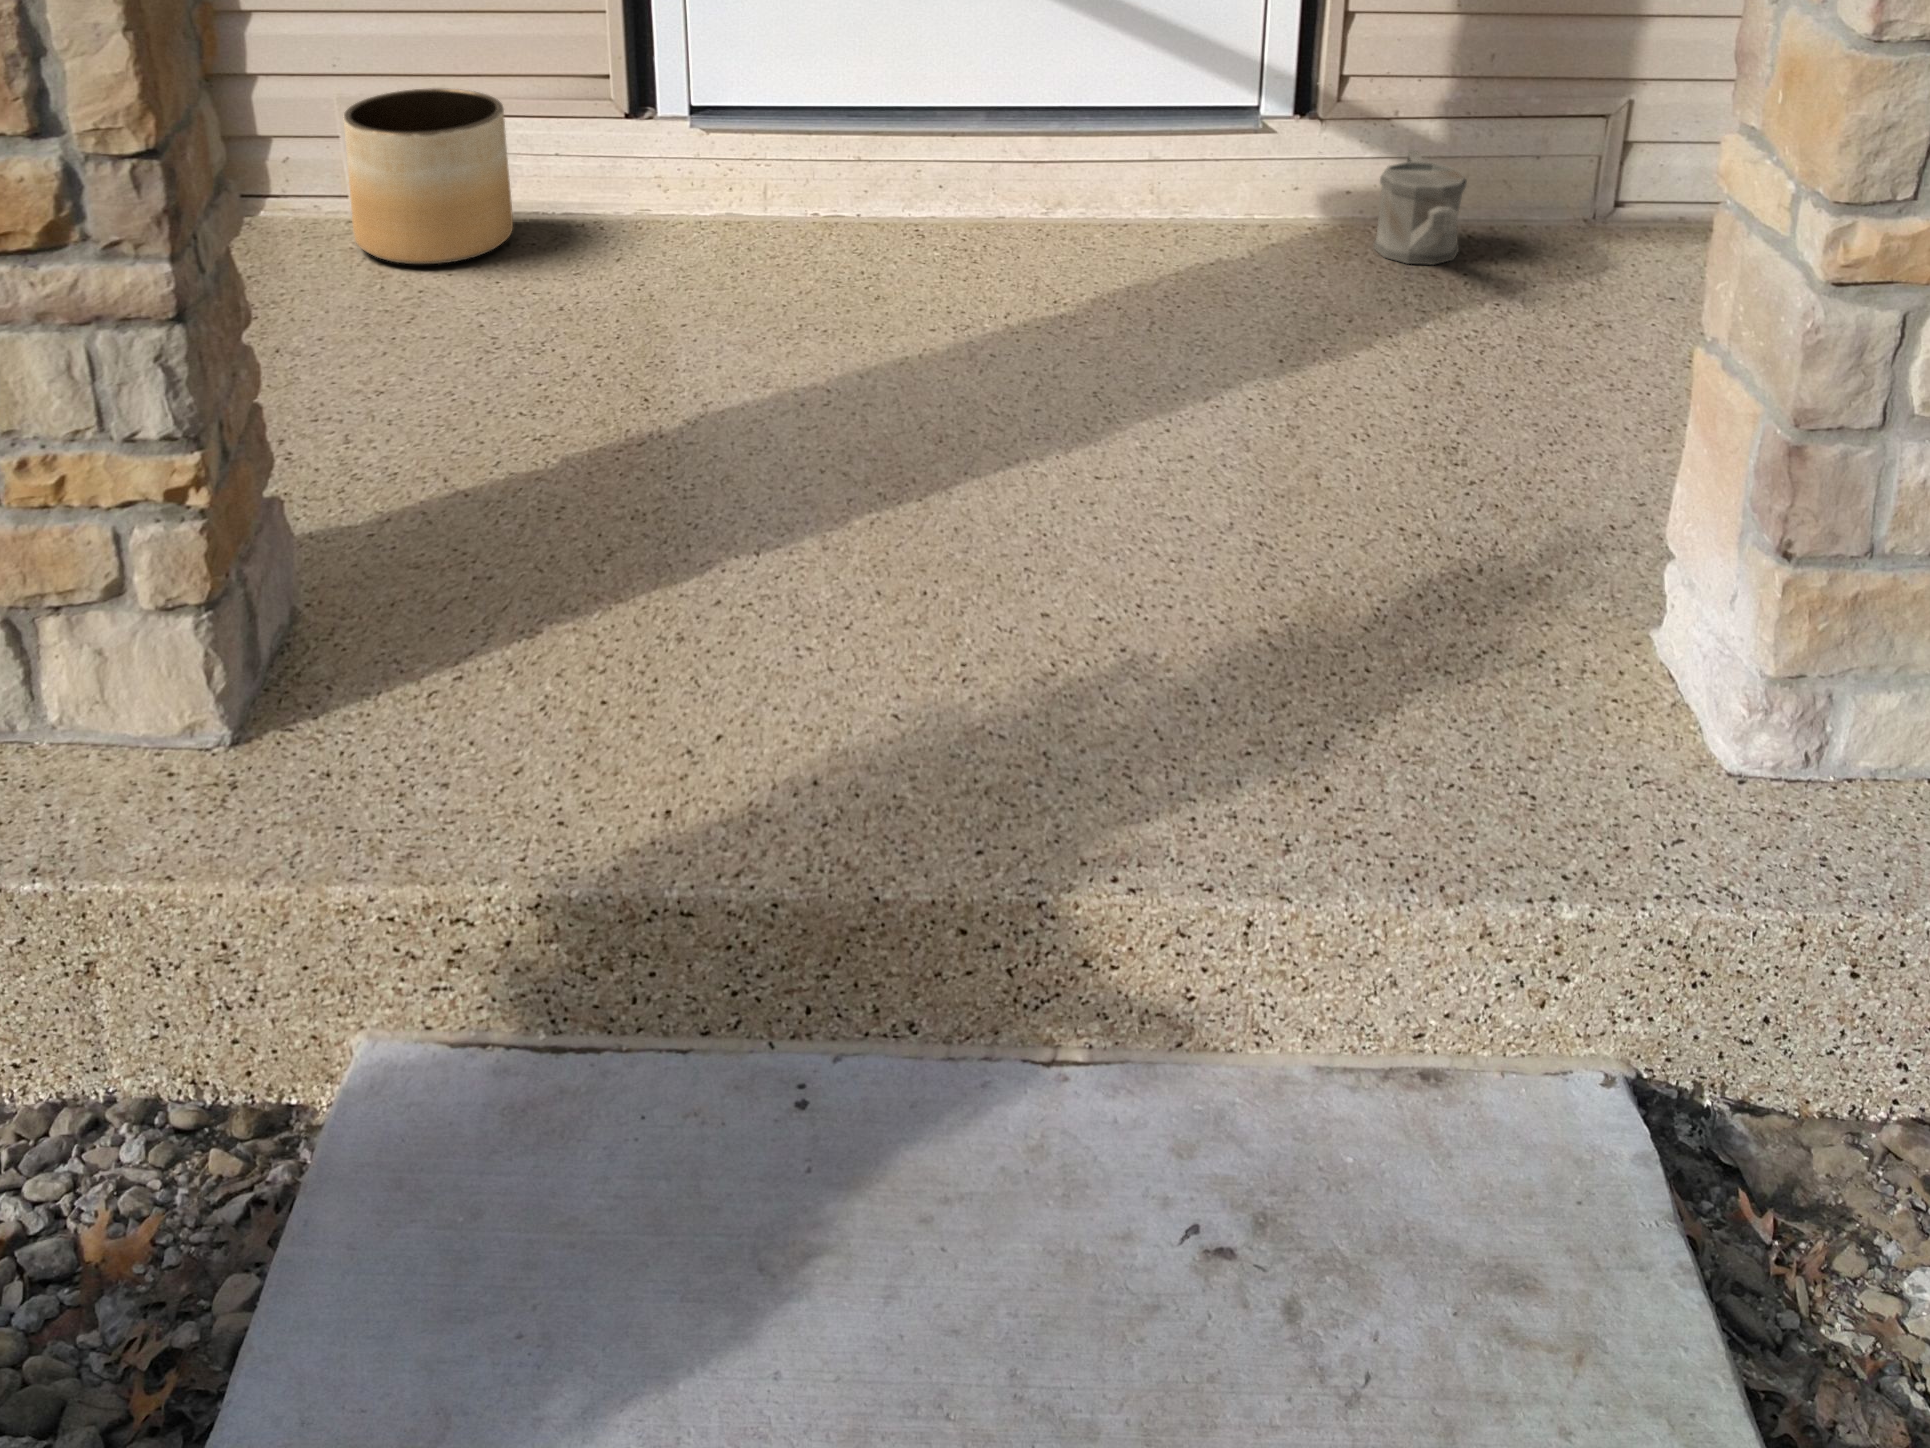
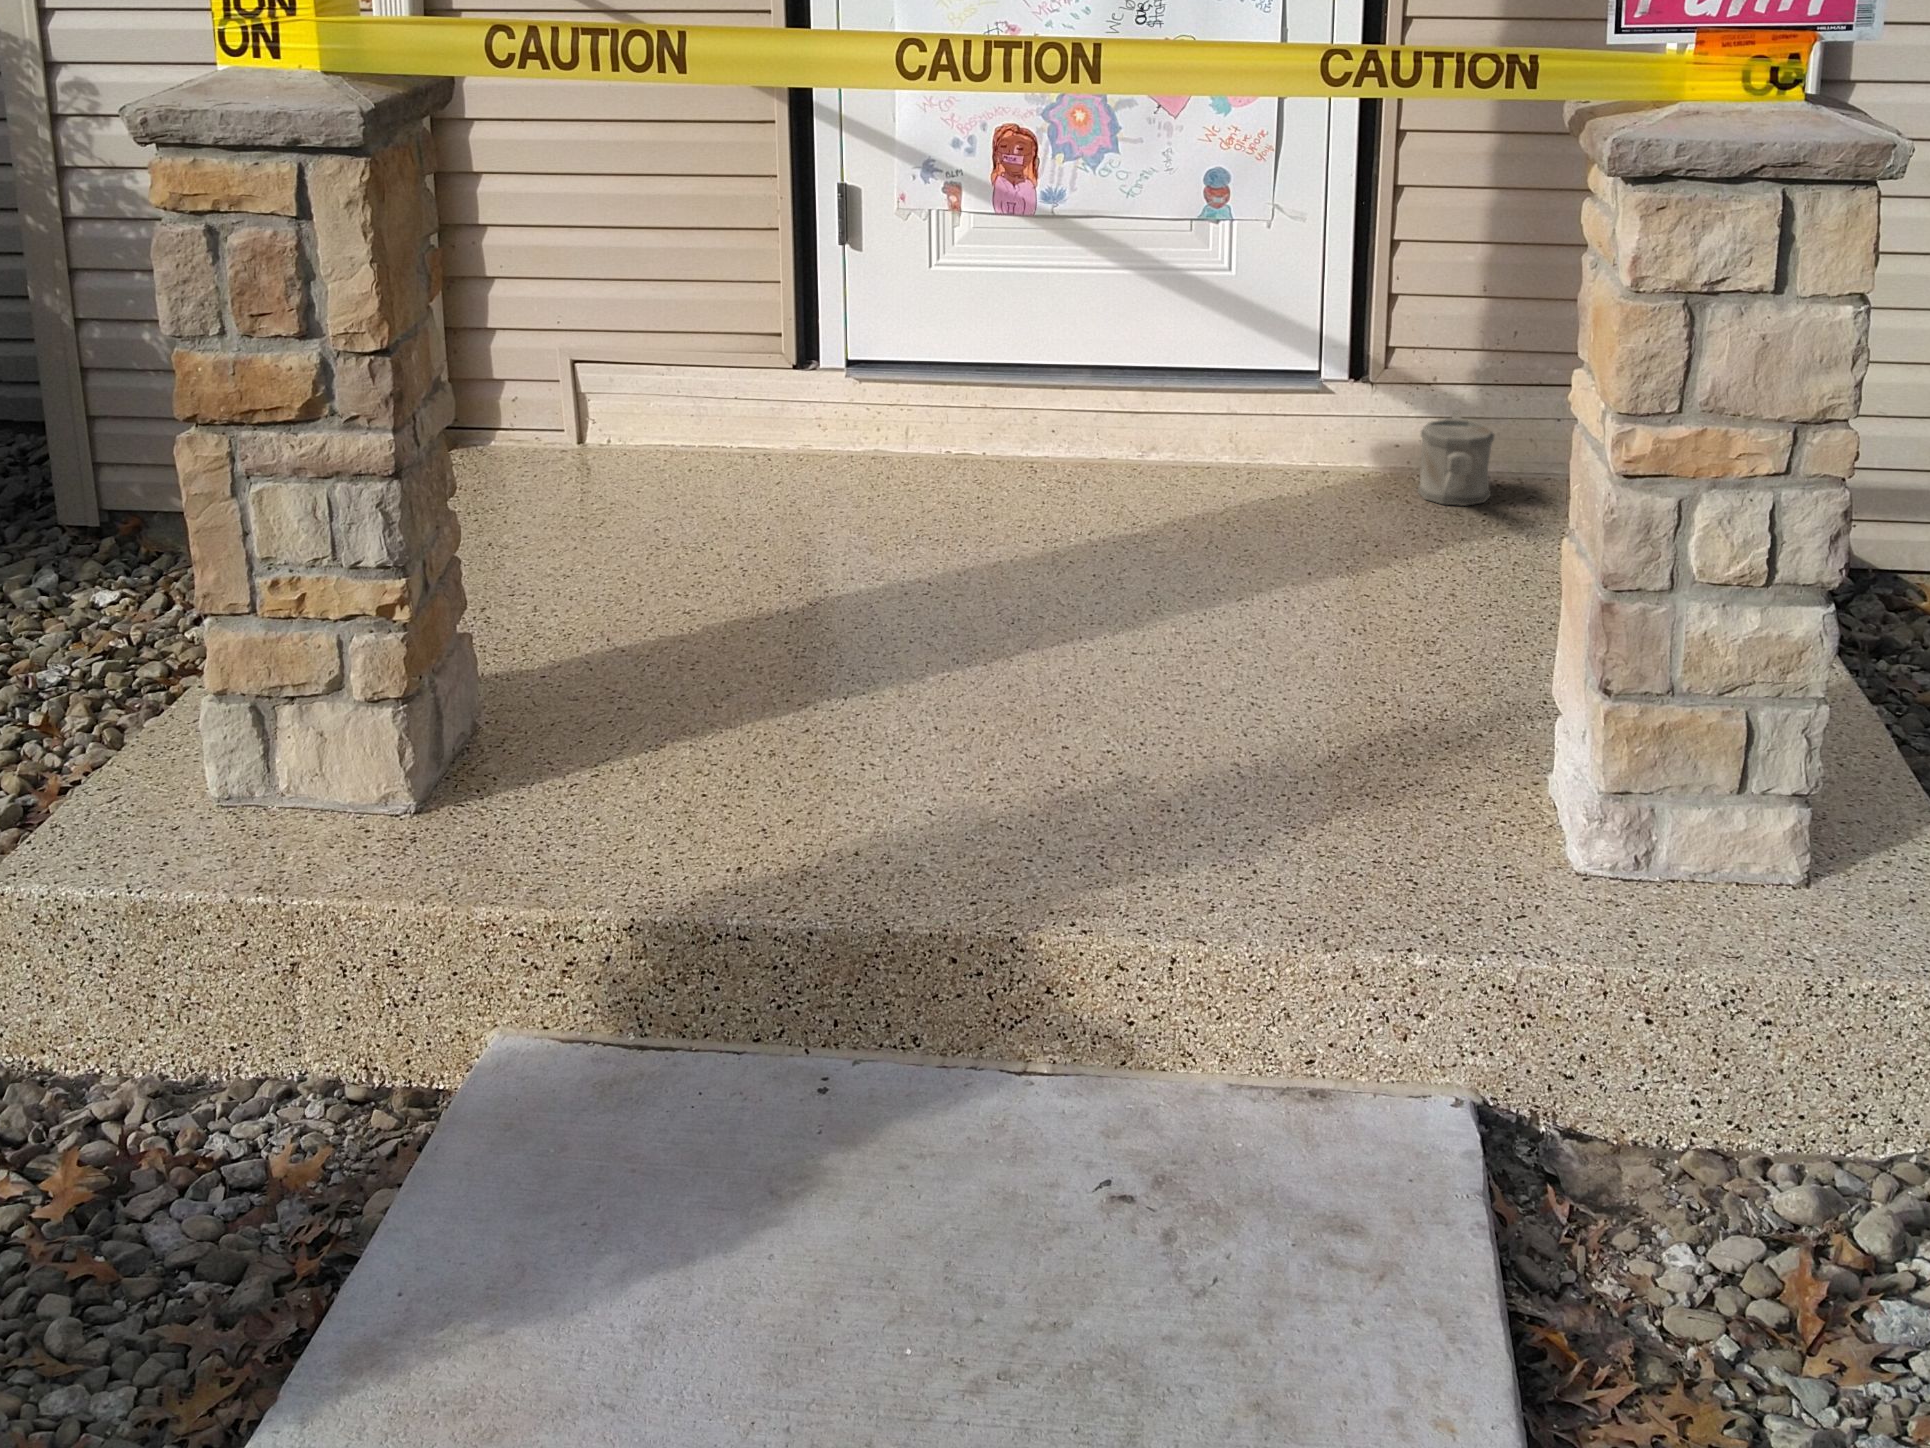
planter: present [343,88,513,264] -> none [558,341,694,483]

